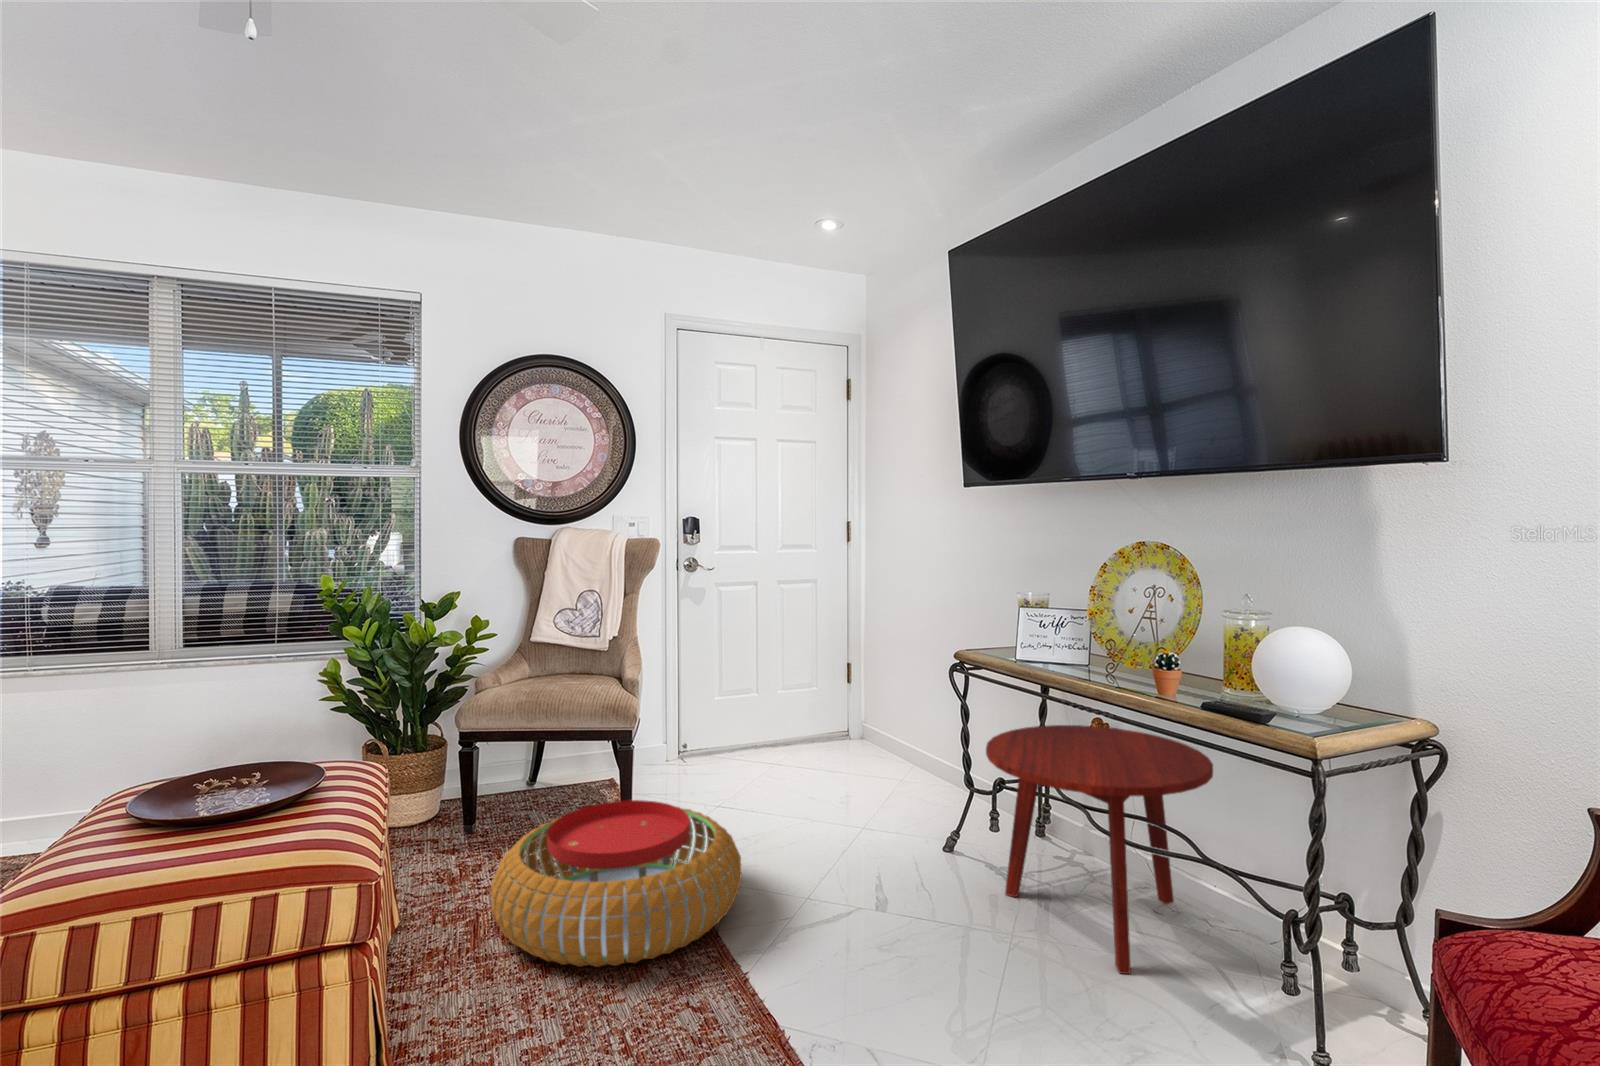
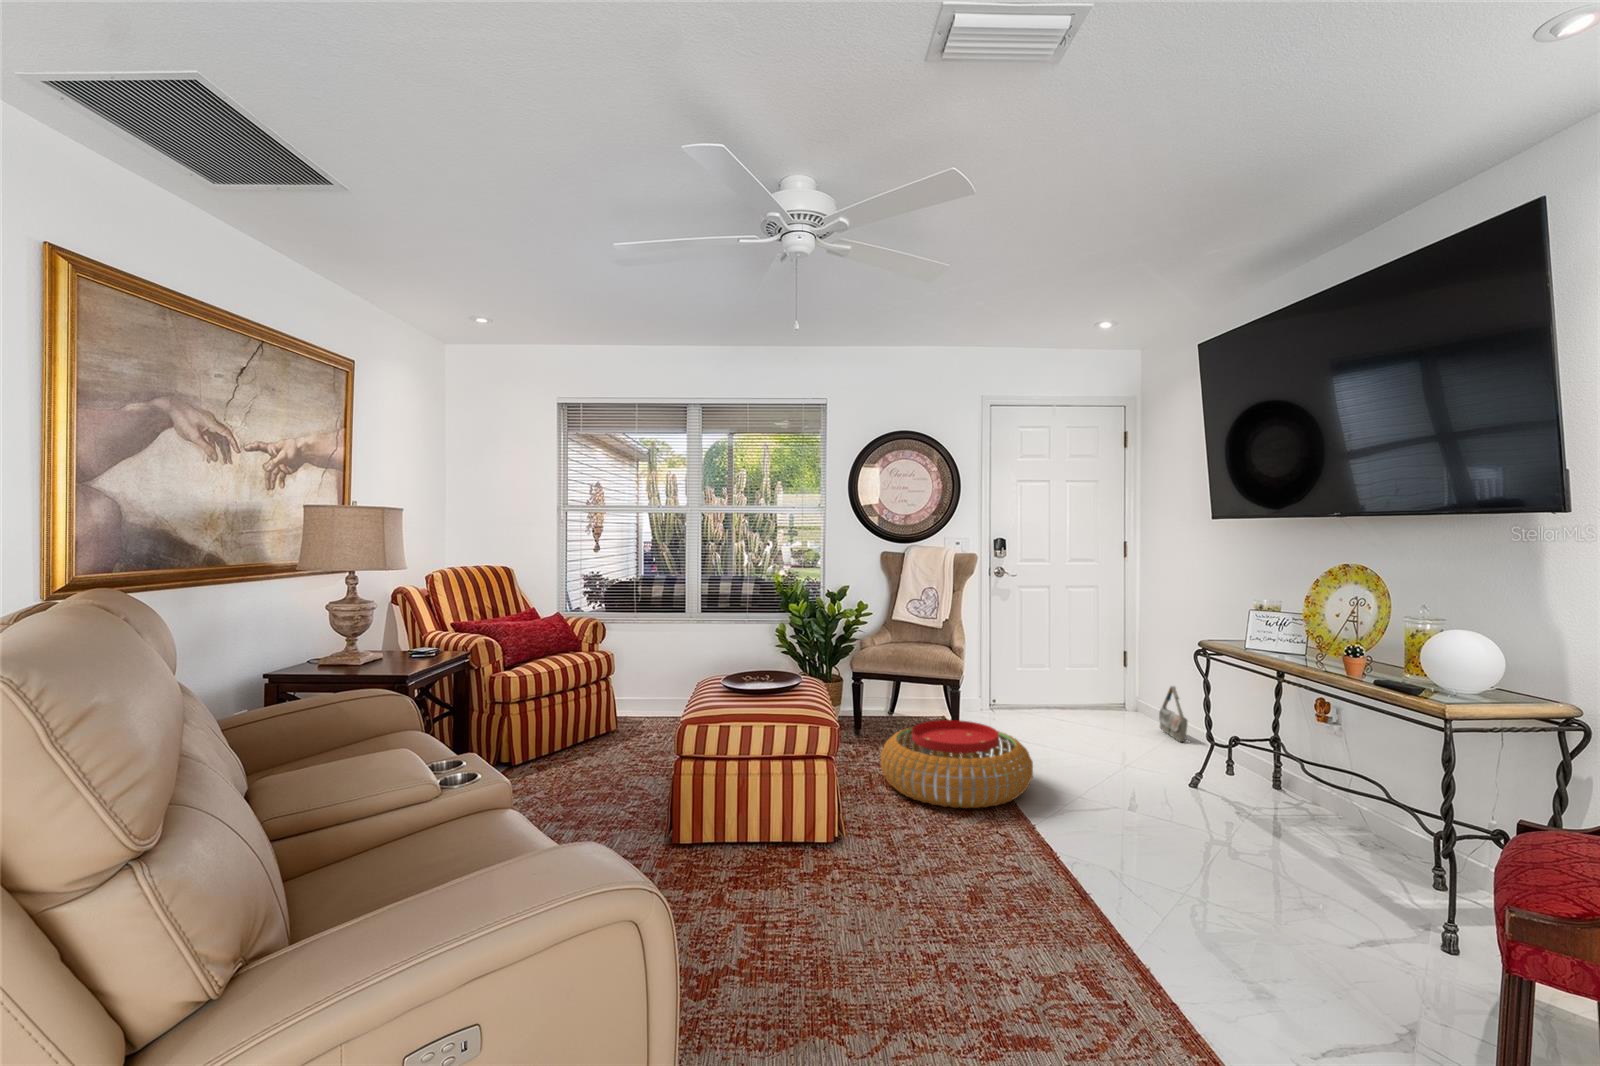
bag: none [891,706,927,779] -> present [1159,686,1187,742]
side table: present [986,725,1213,974] -> none [1213,699,1401,868]

